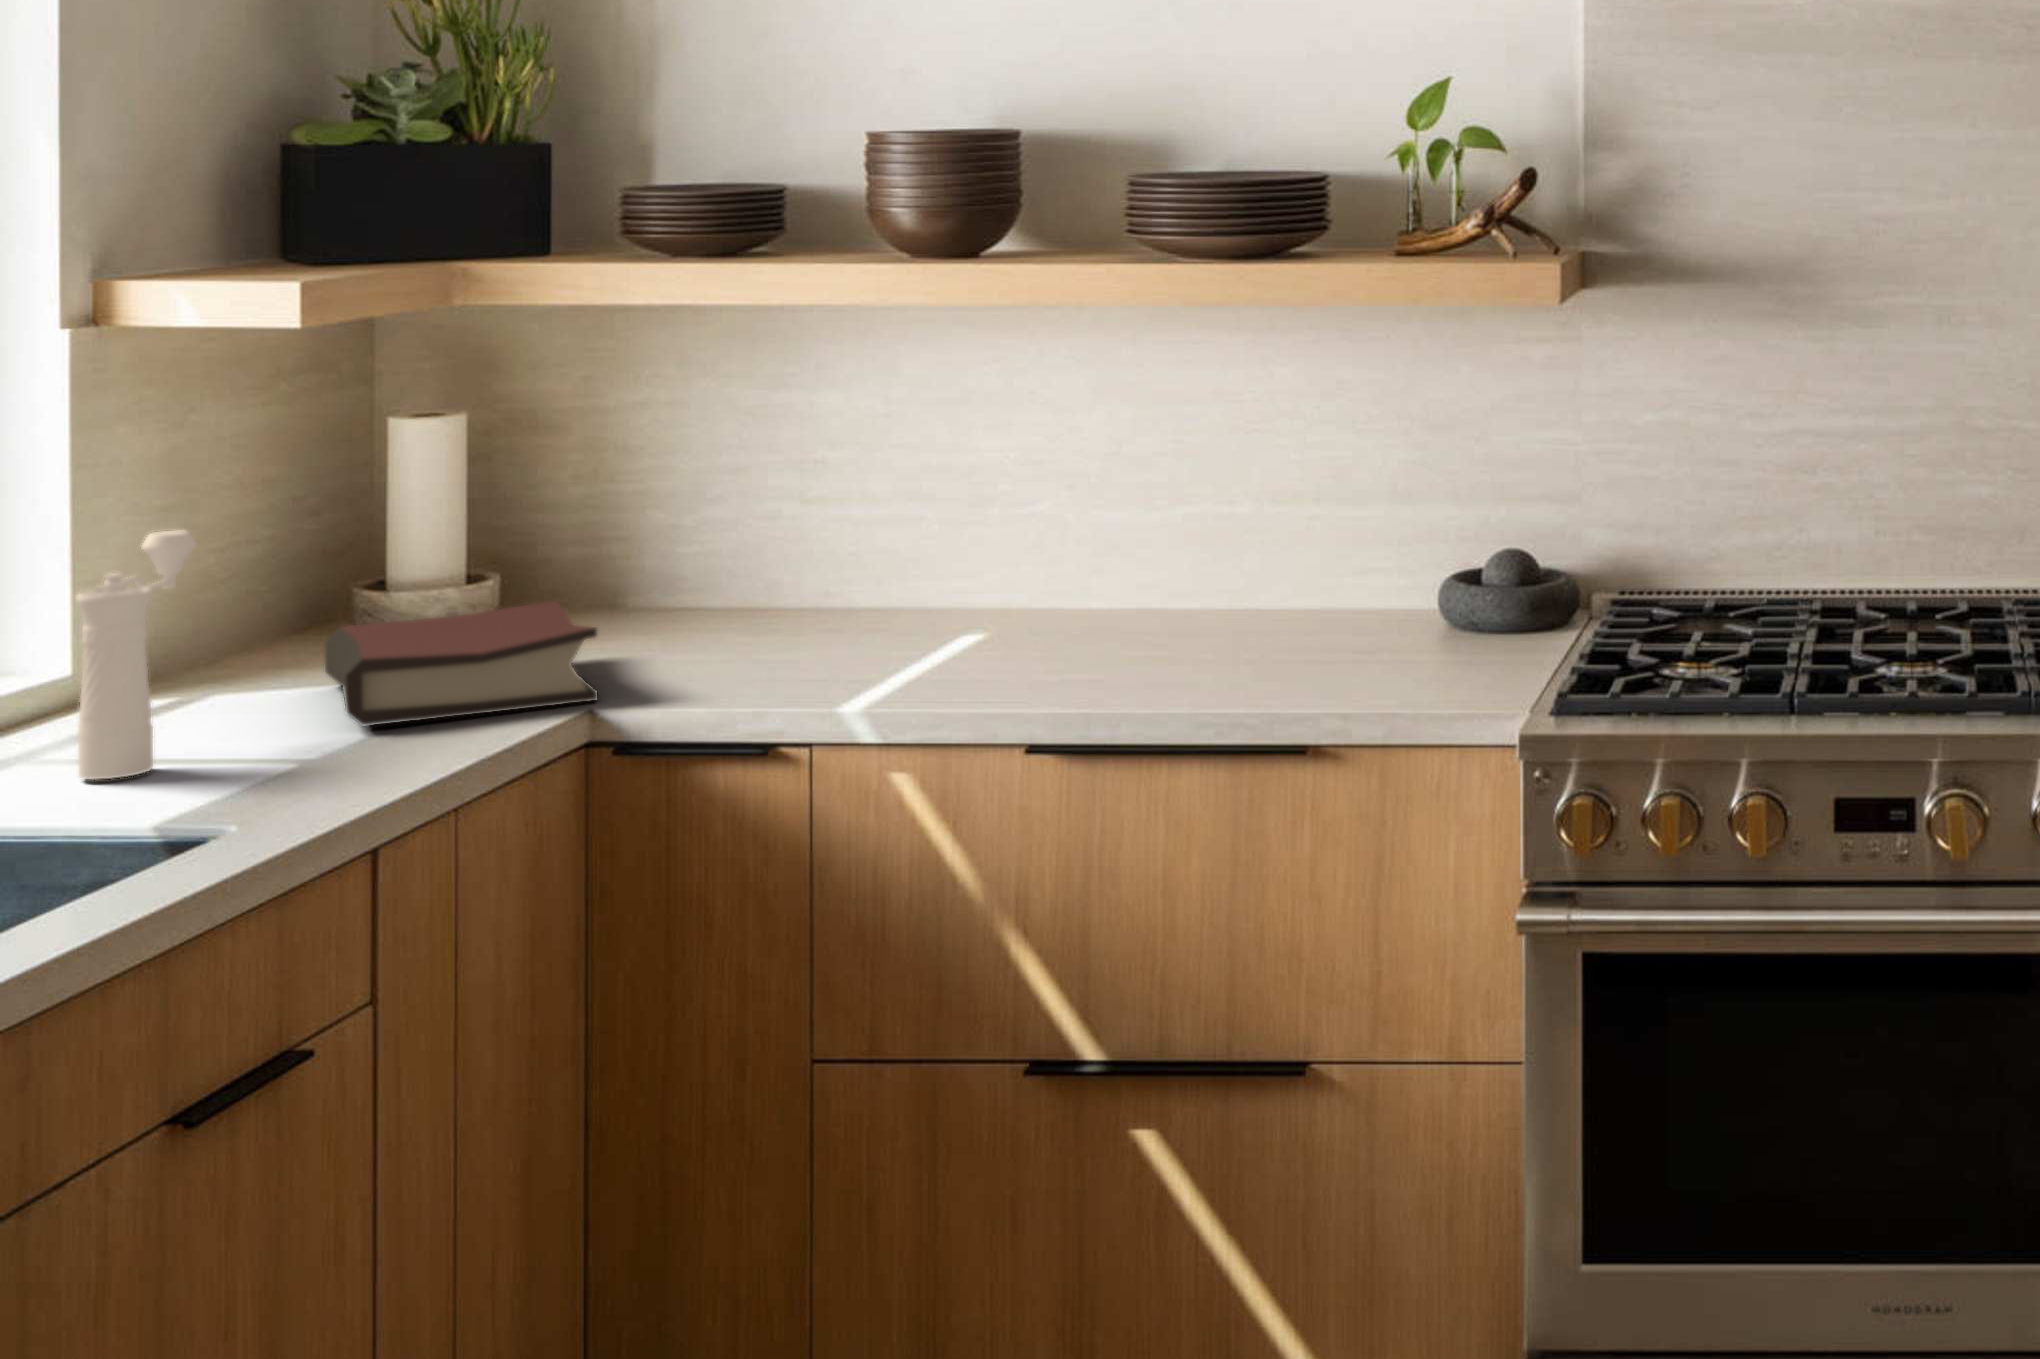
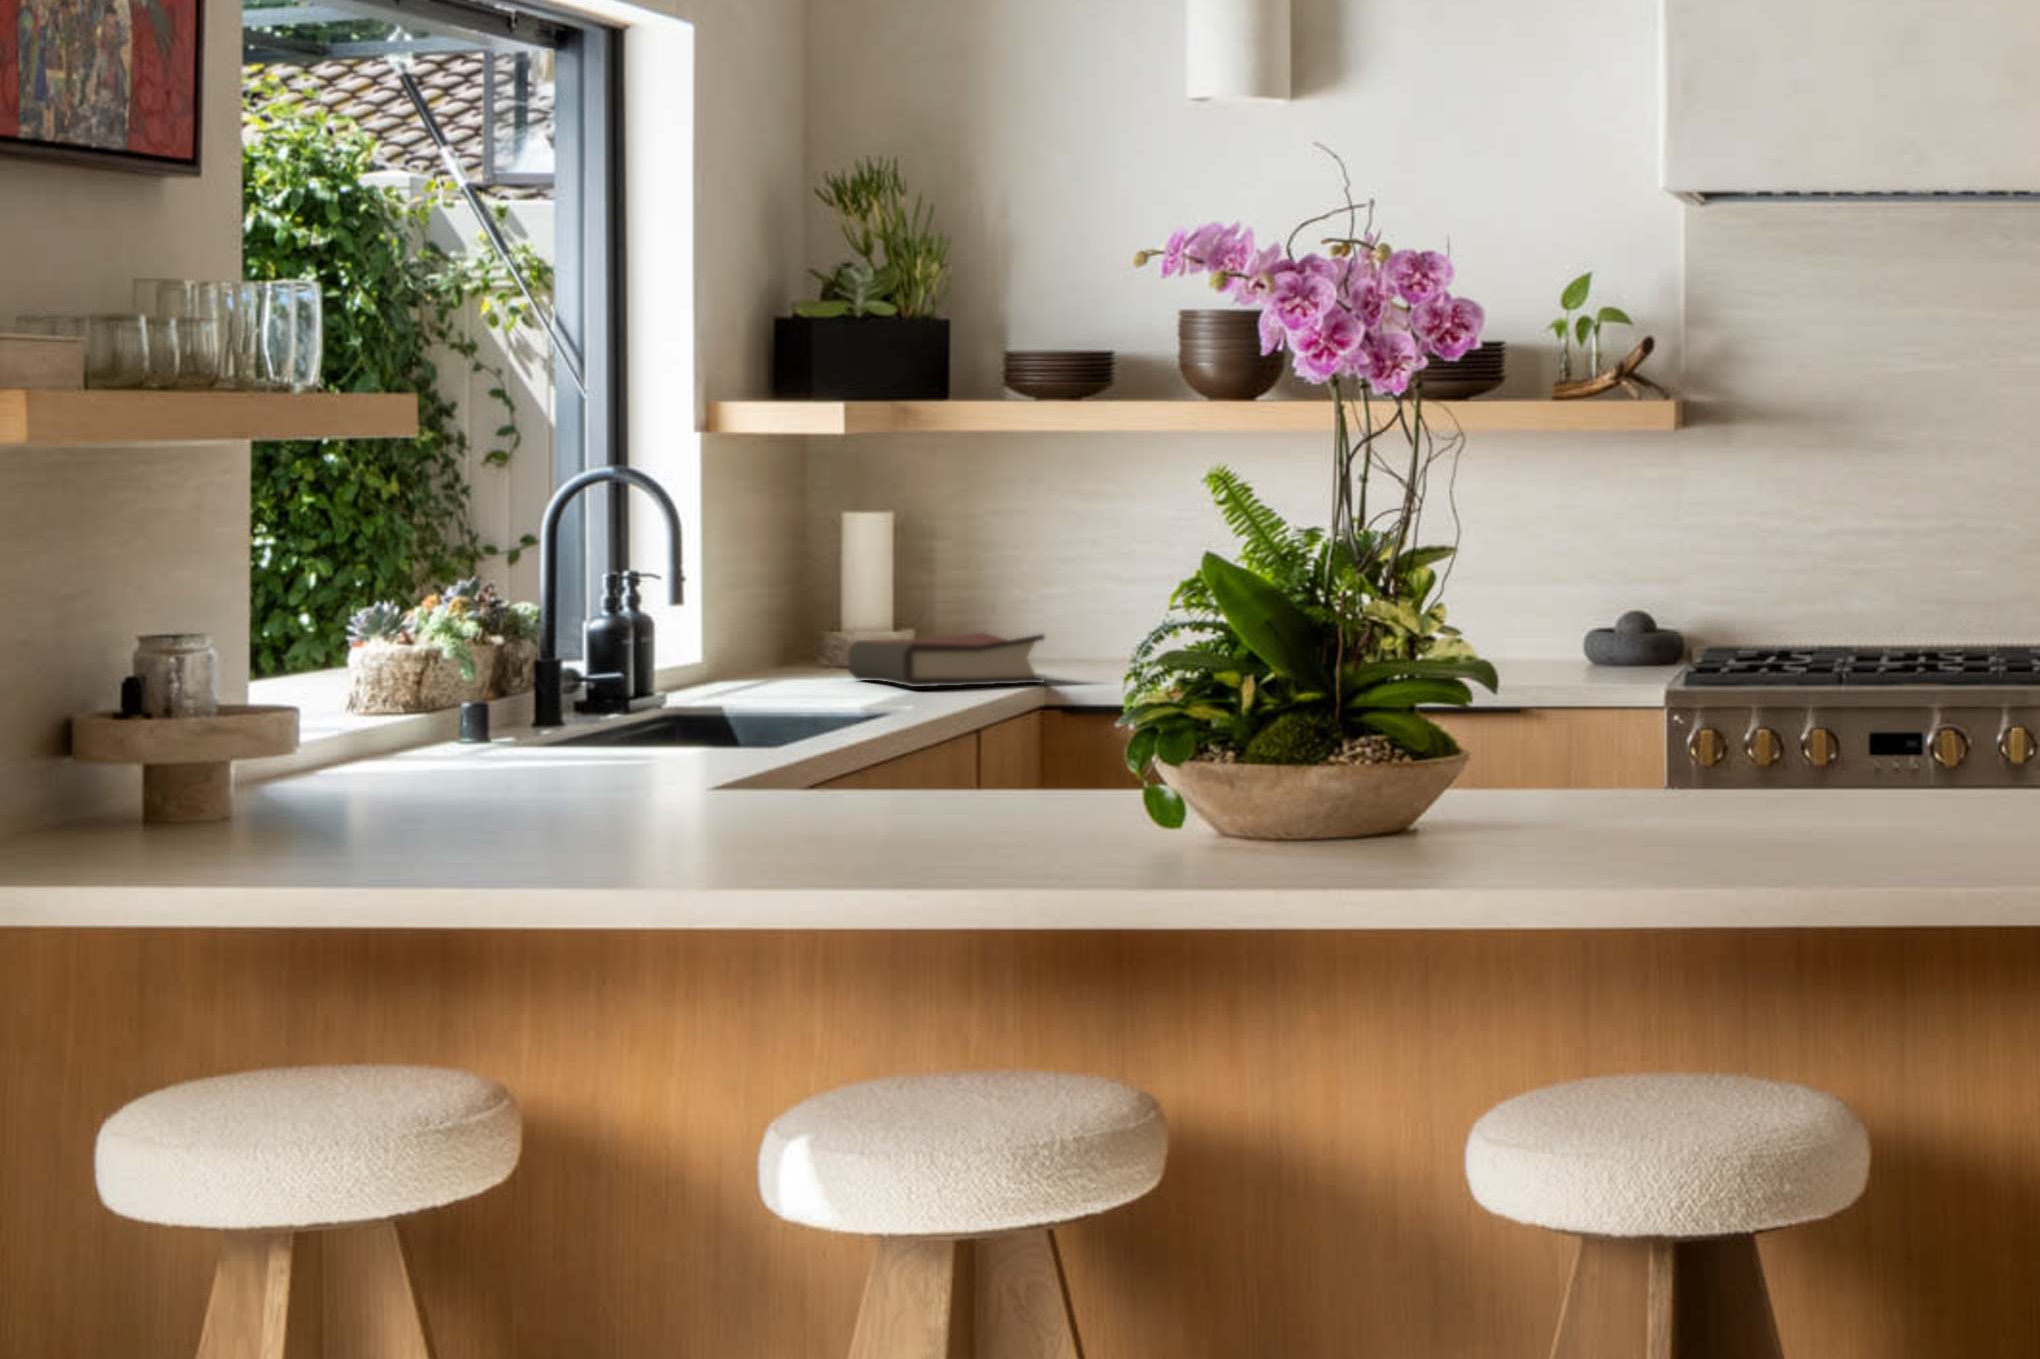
pepper mill: present [76,531,196,780] -> none [769,556,815,700]

